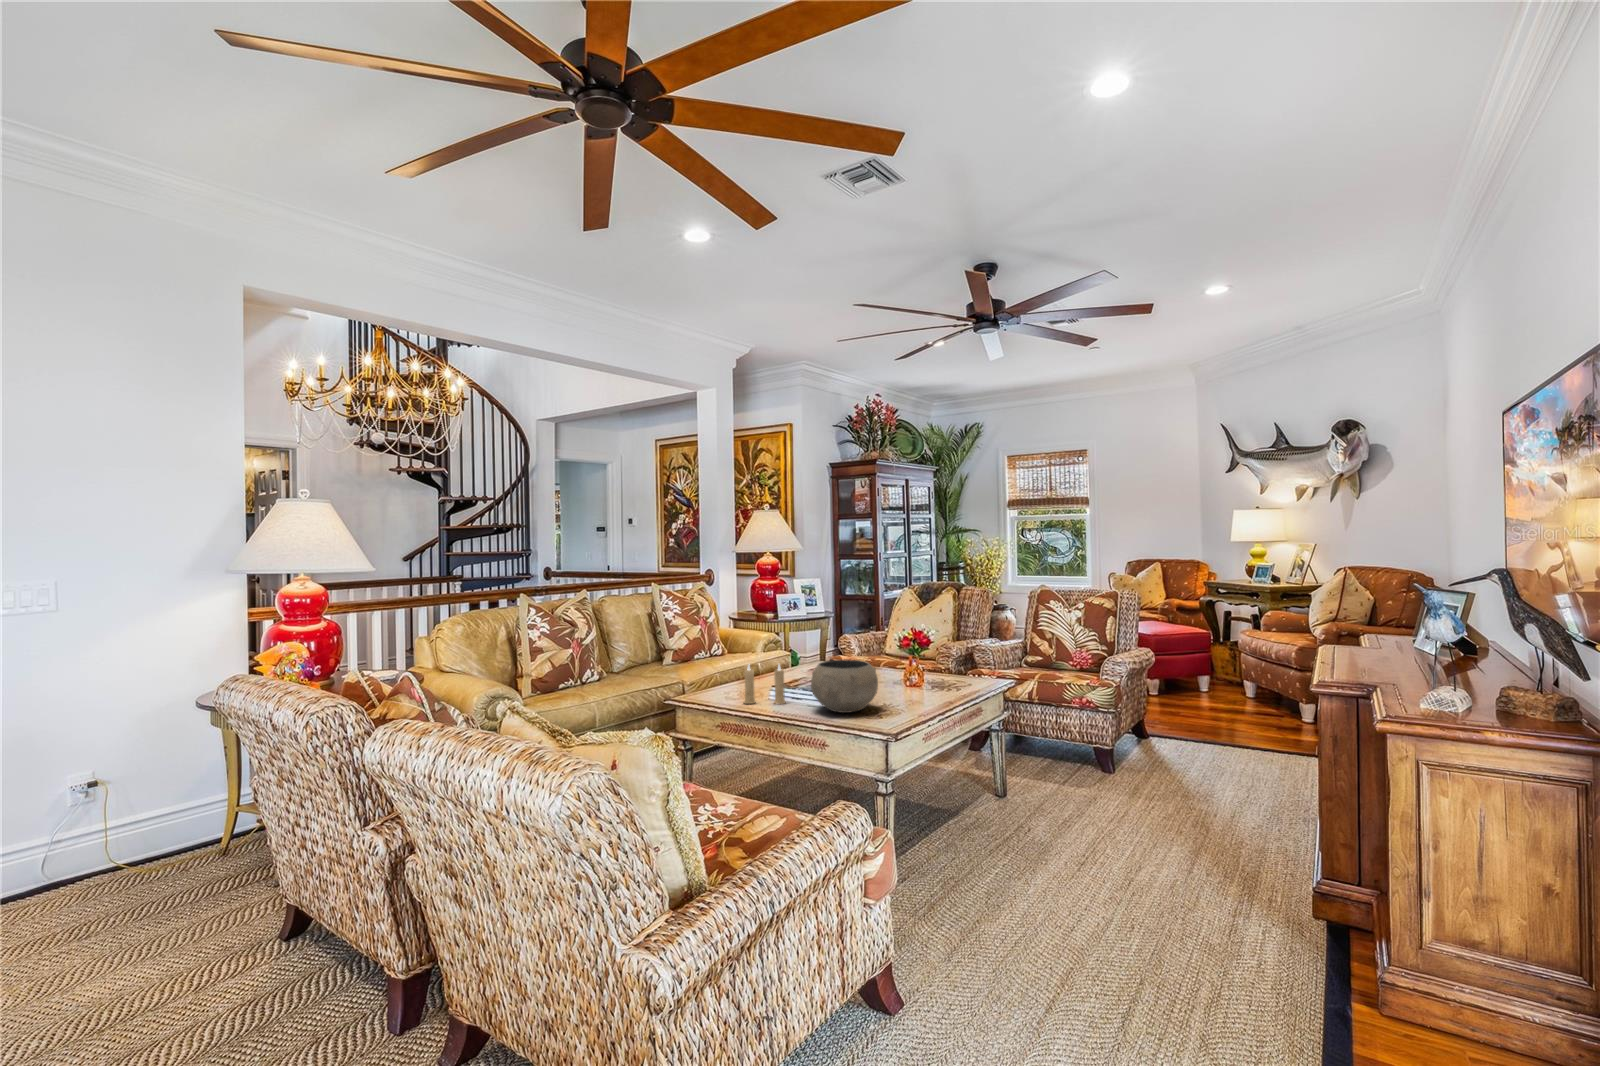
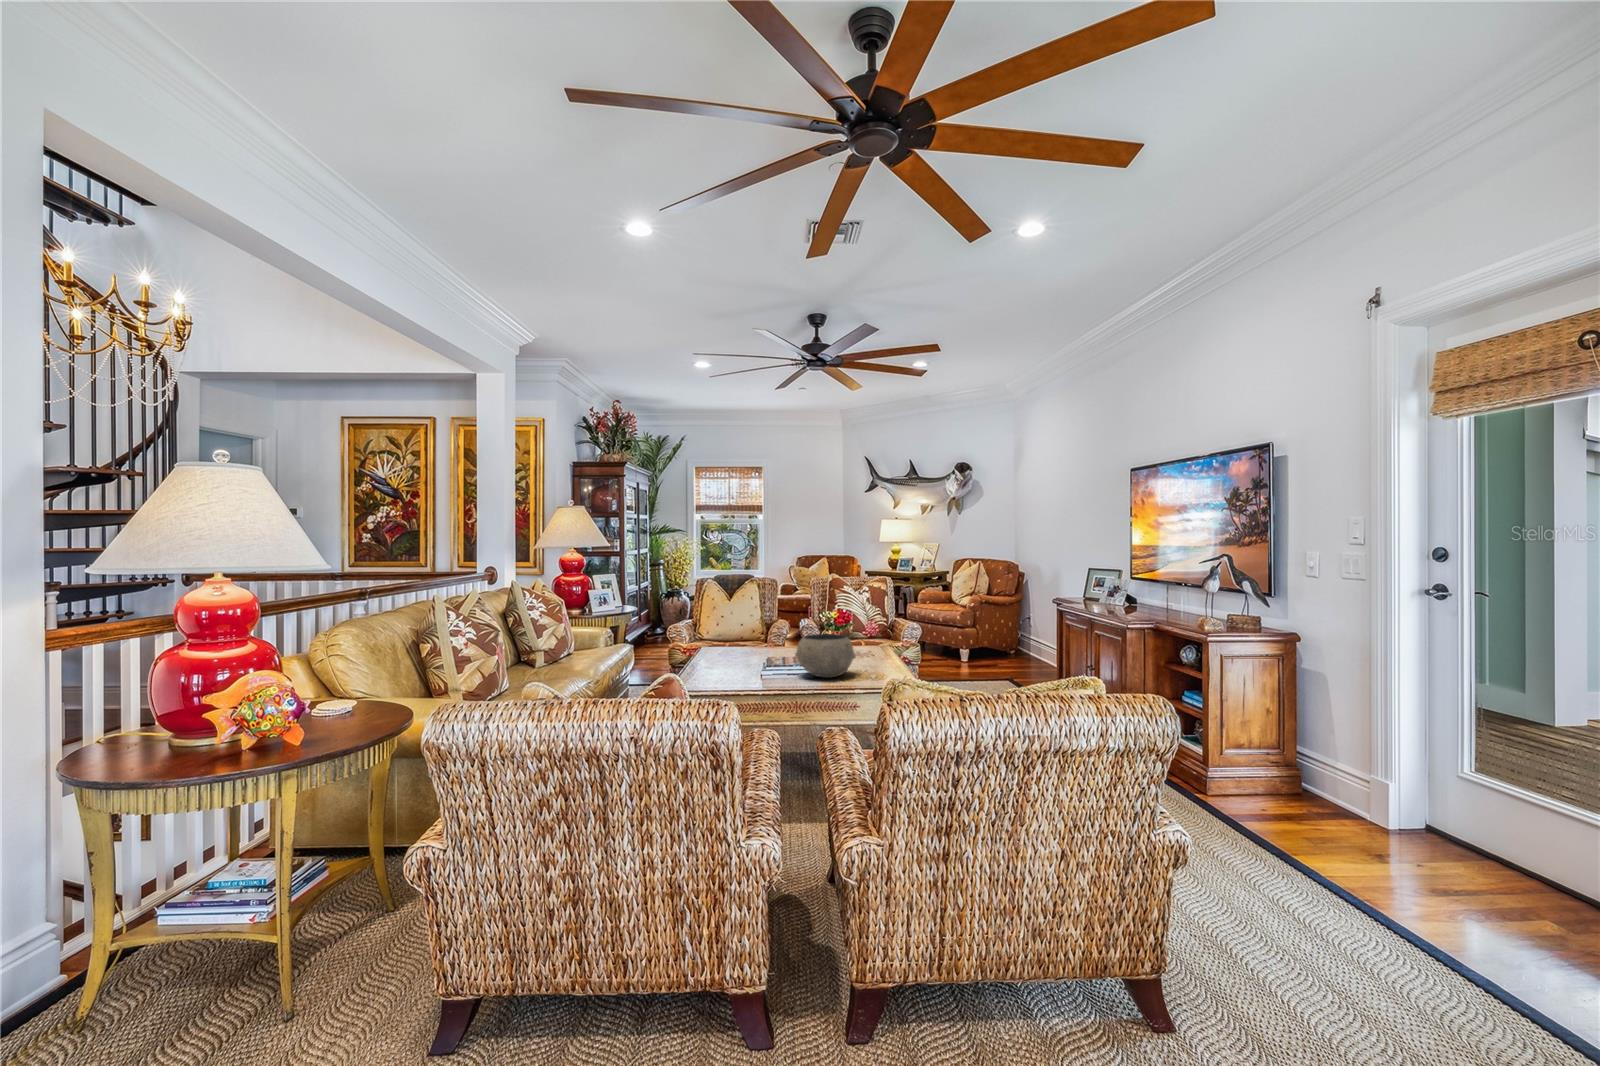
candle: present [744,665,786,704] -> none [727,642,765,684]

